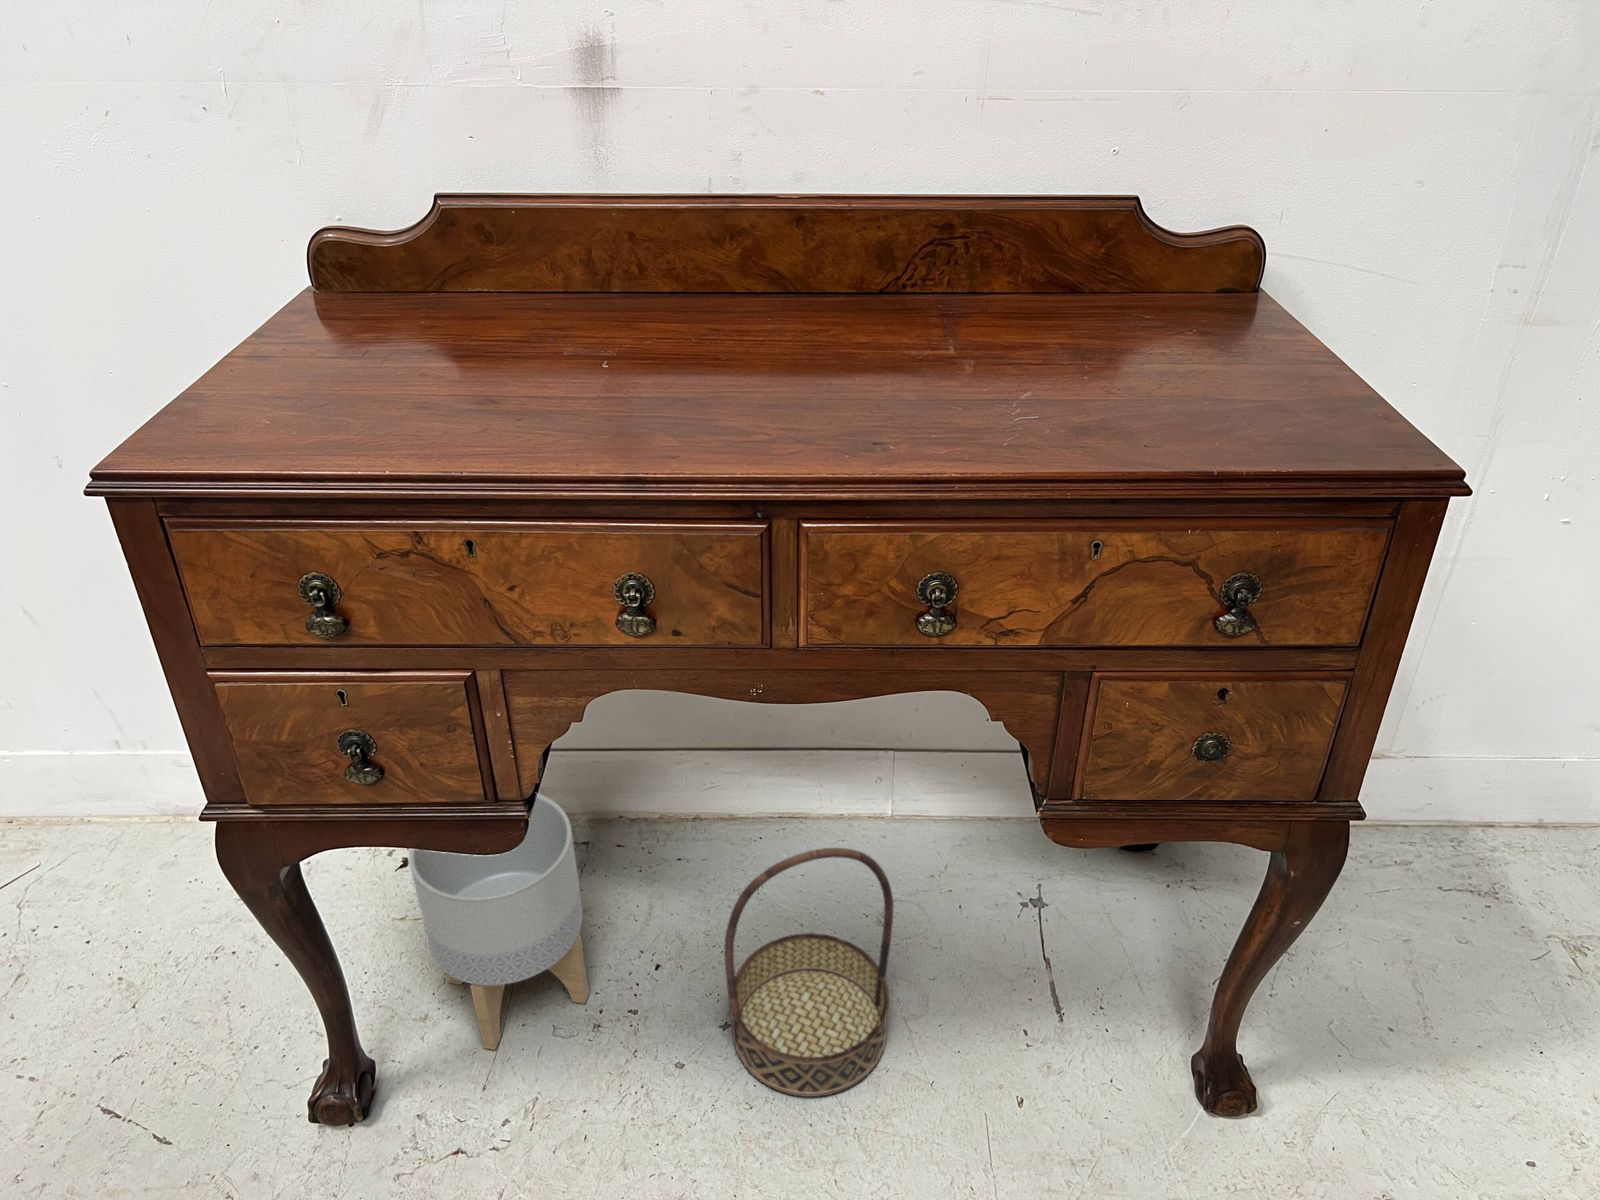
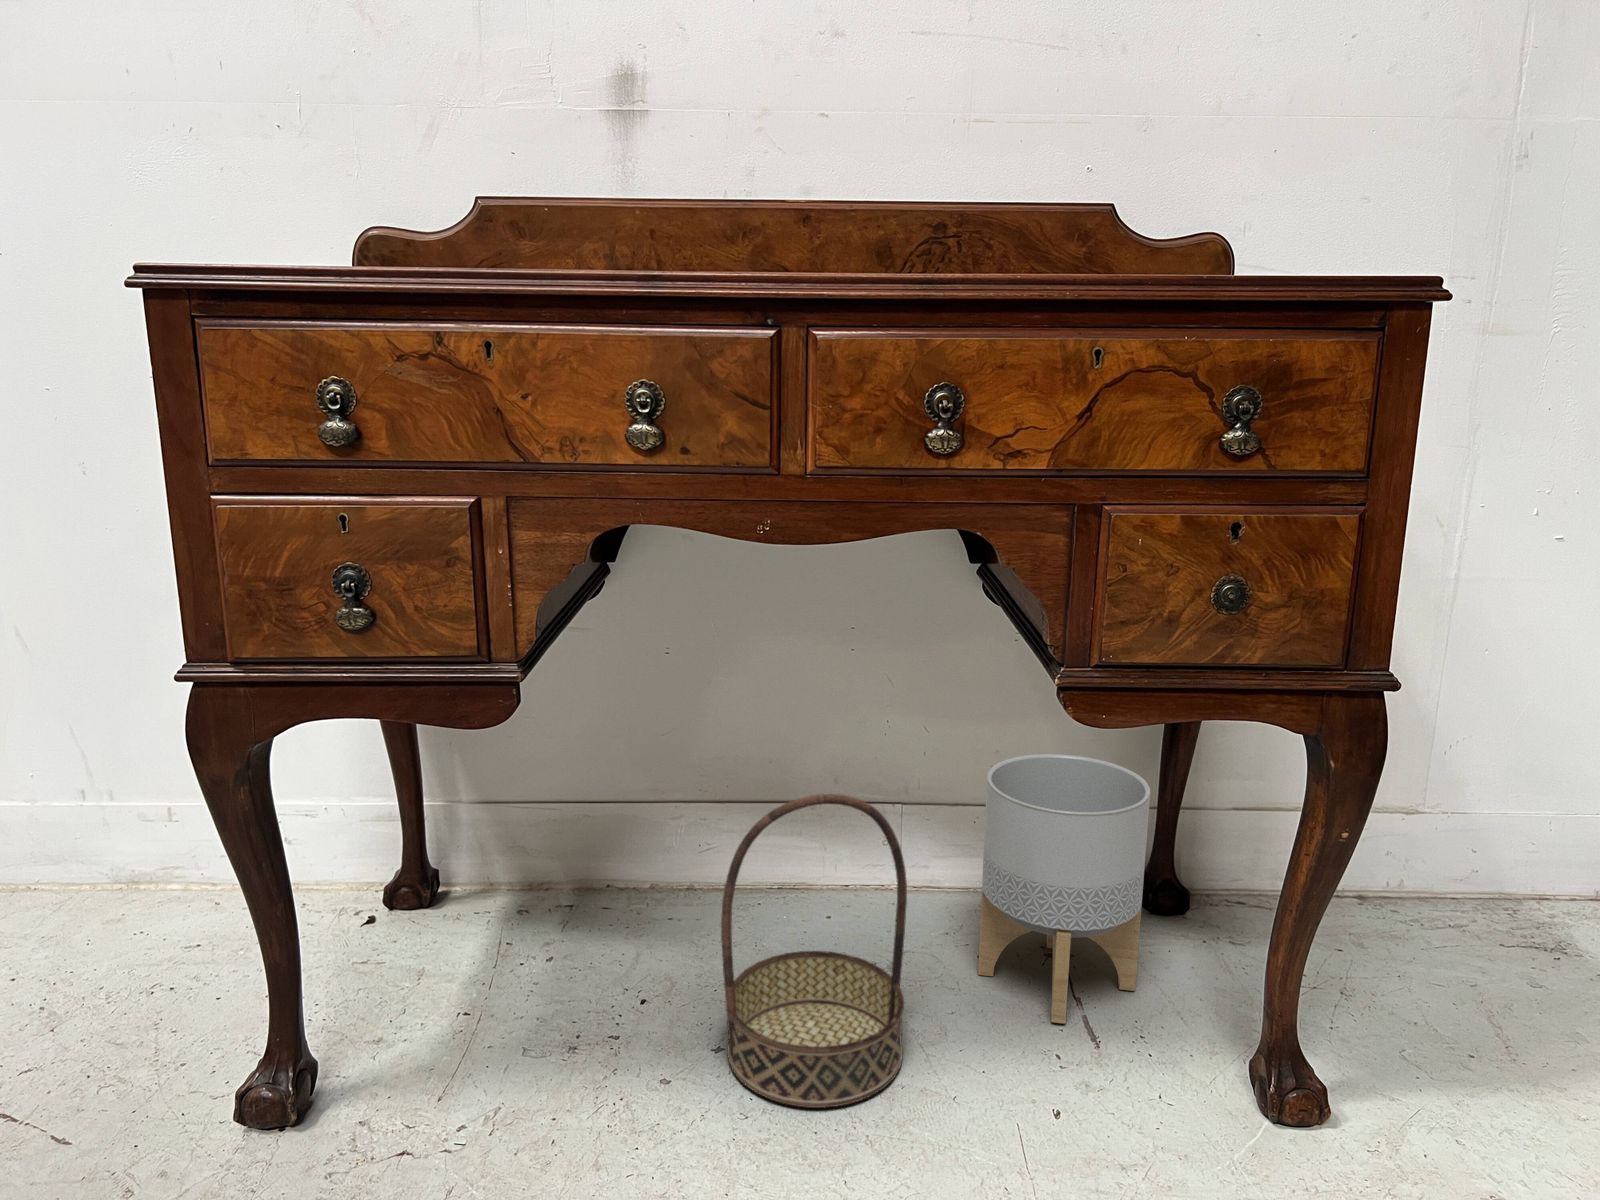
planter: present [409,794,589,1050] -> present [978,754,1150,1024]

